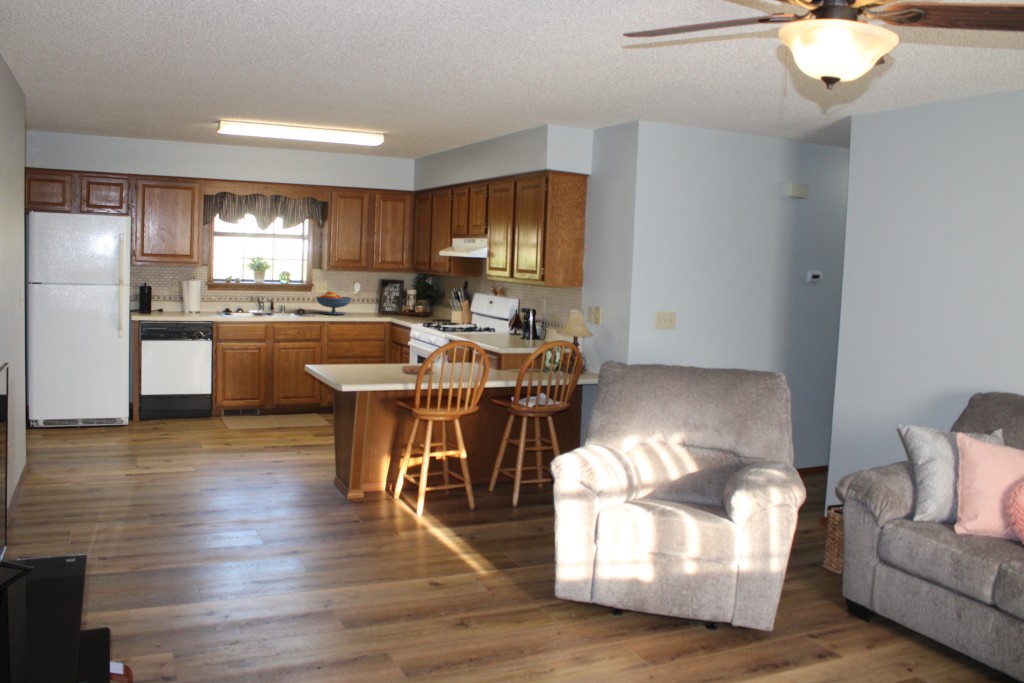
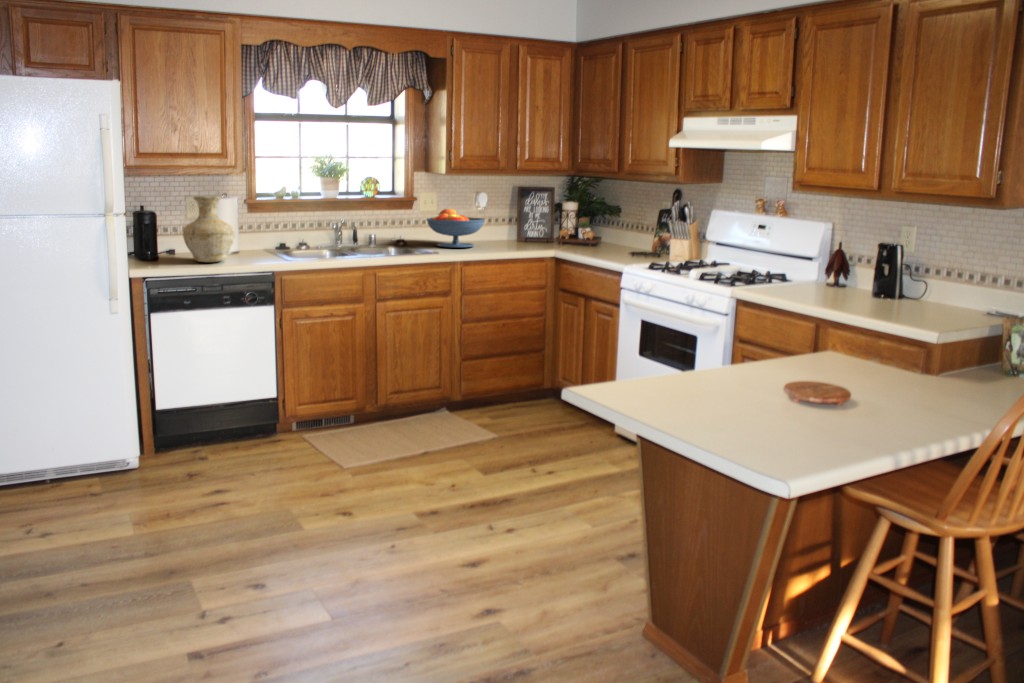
vase: none [164,279,193,316] -> present [183,196,235,262]

